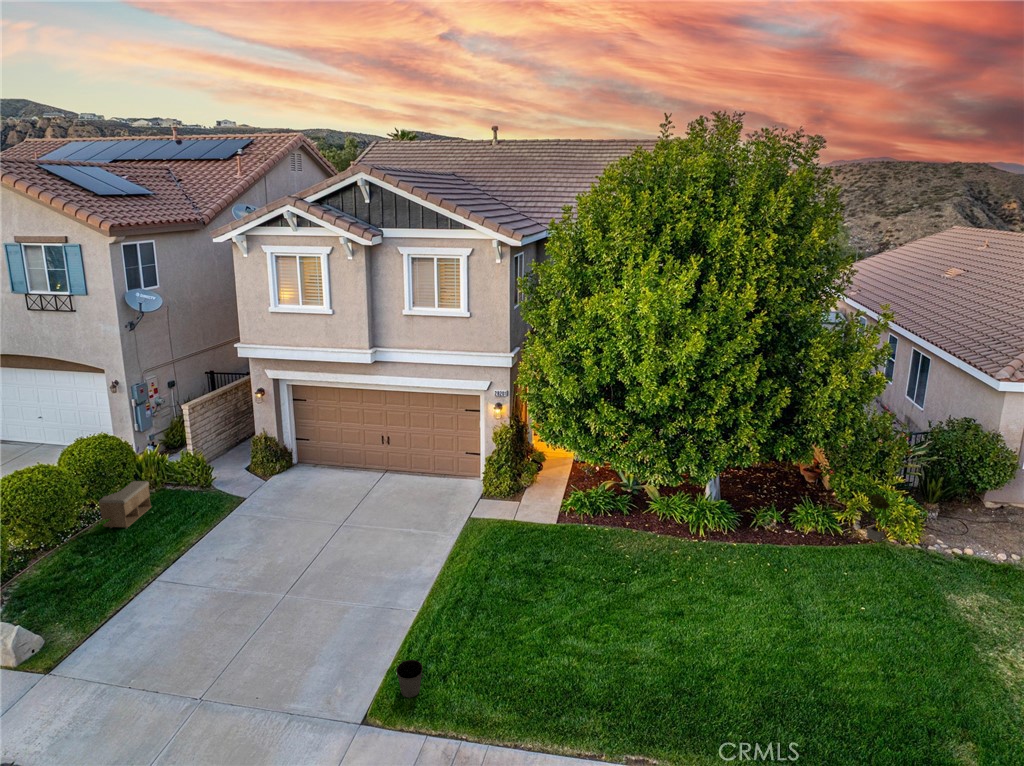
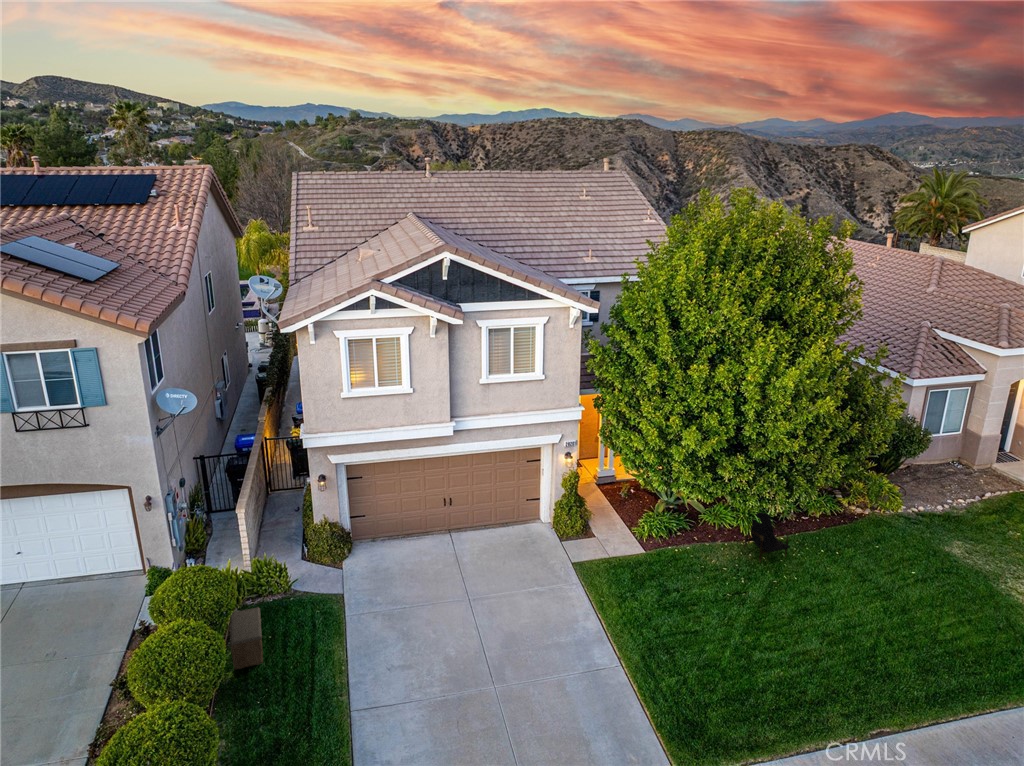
potted tree: present [867,494,890,542] -> none [867,482,885,518]
lounge chair: none [669,496,715,556] -> present [744,512,789,562]
bucket: present [396,660,423,697] -> none [681,711,705,744]

